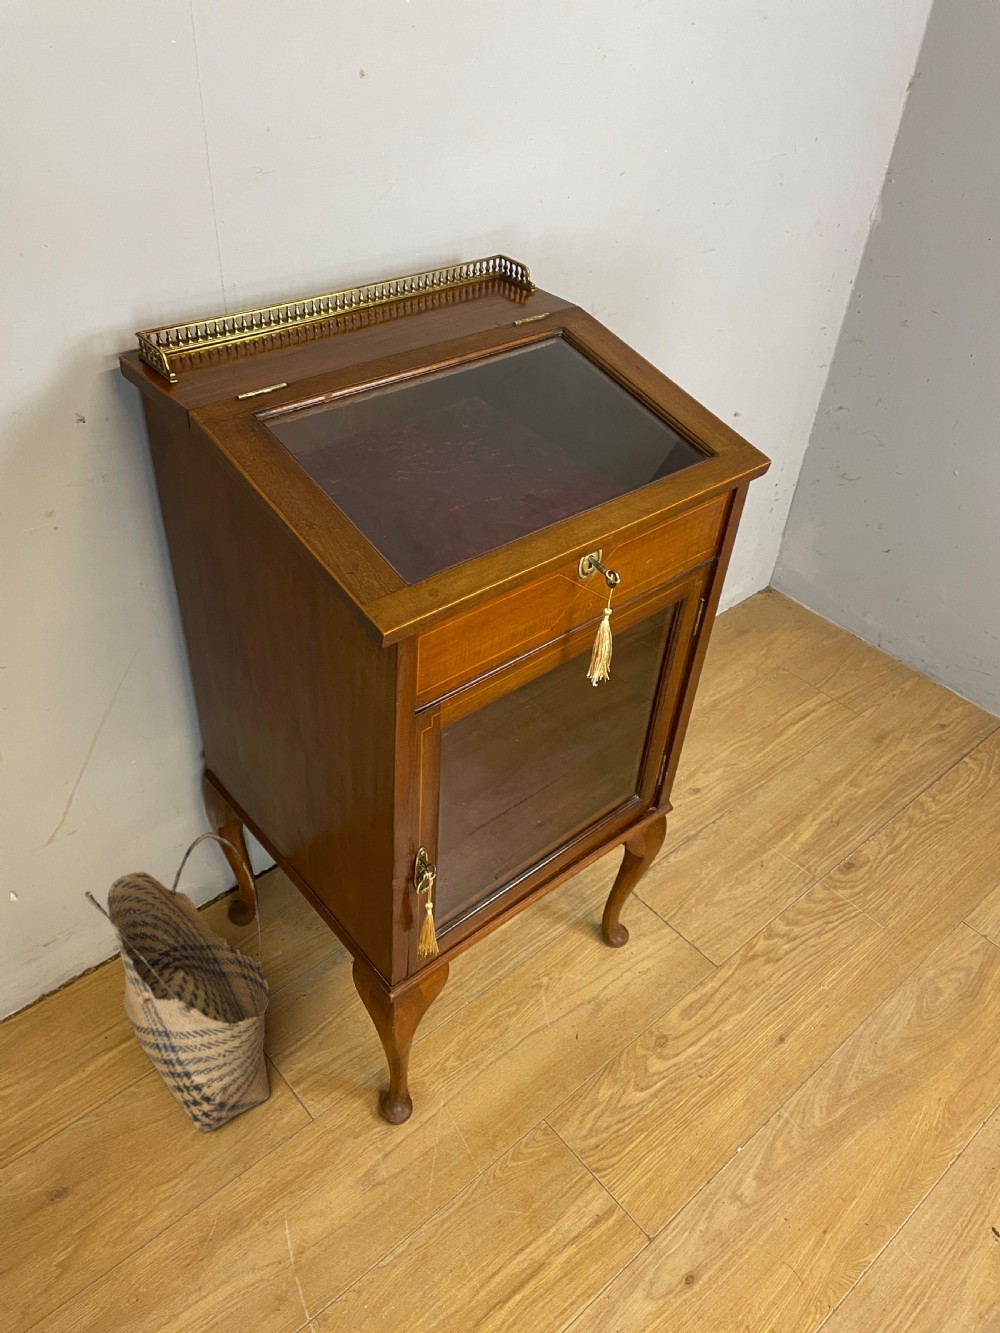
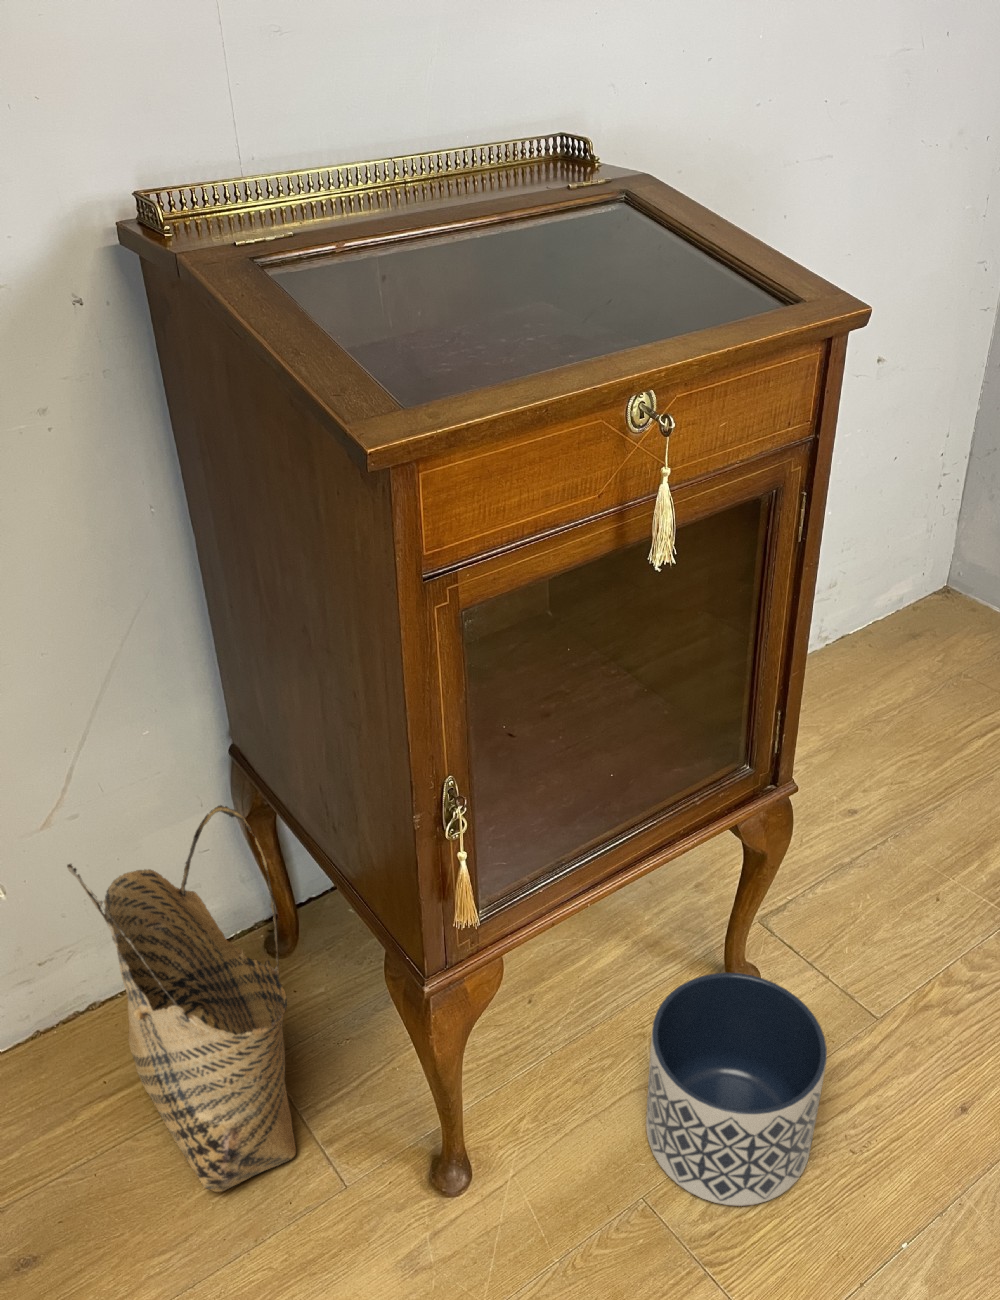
planter: none [546,948,689,1124] -> present [646,973,827,1206]

